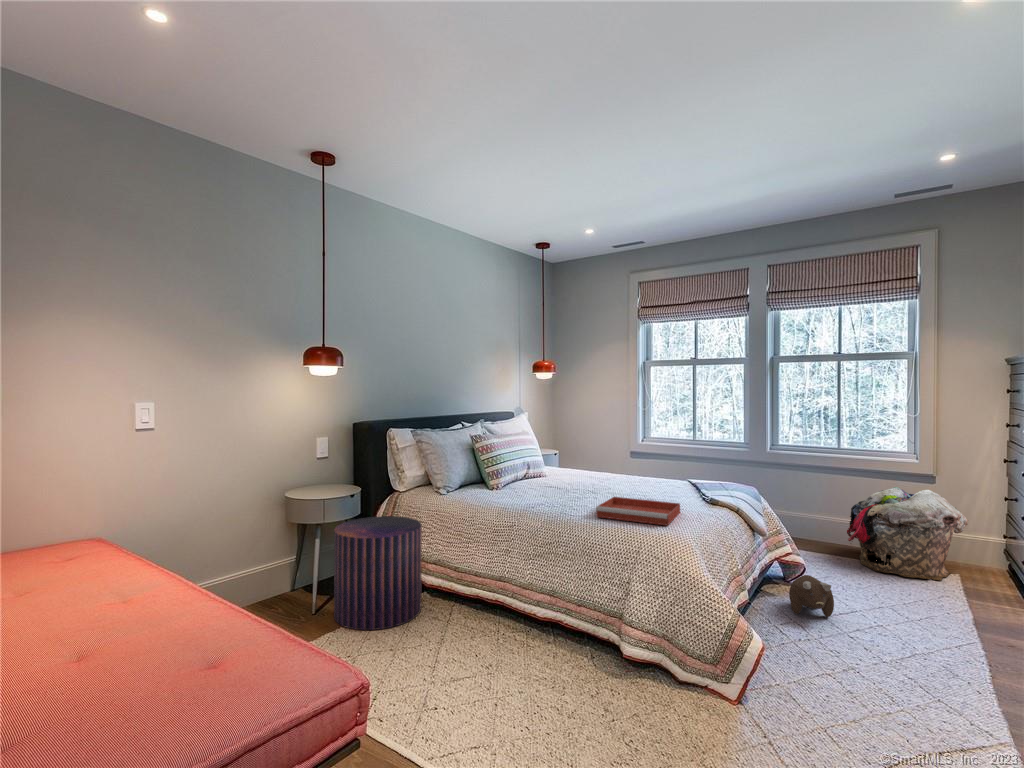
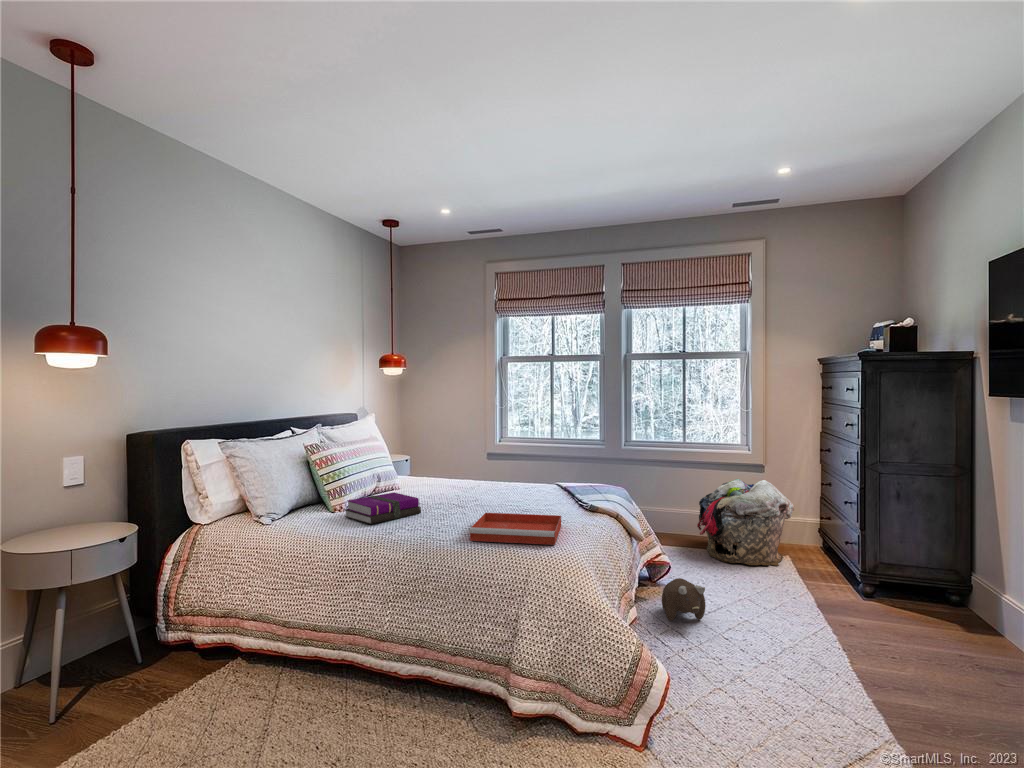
notebook: none [501,477,562,499] -> present [345,492,421,524]
pouf: present [334,516,422,630] -> none [93,561,234,736]

